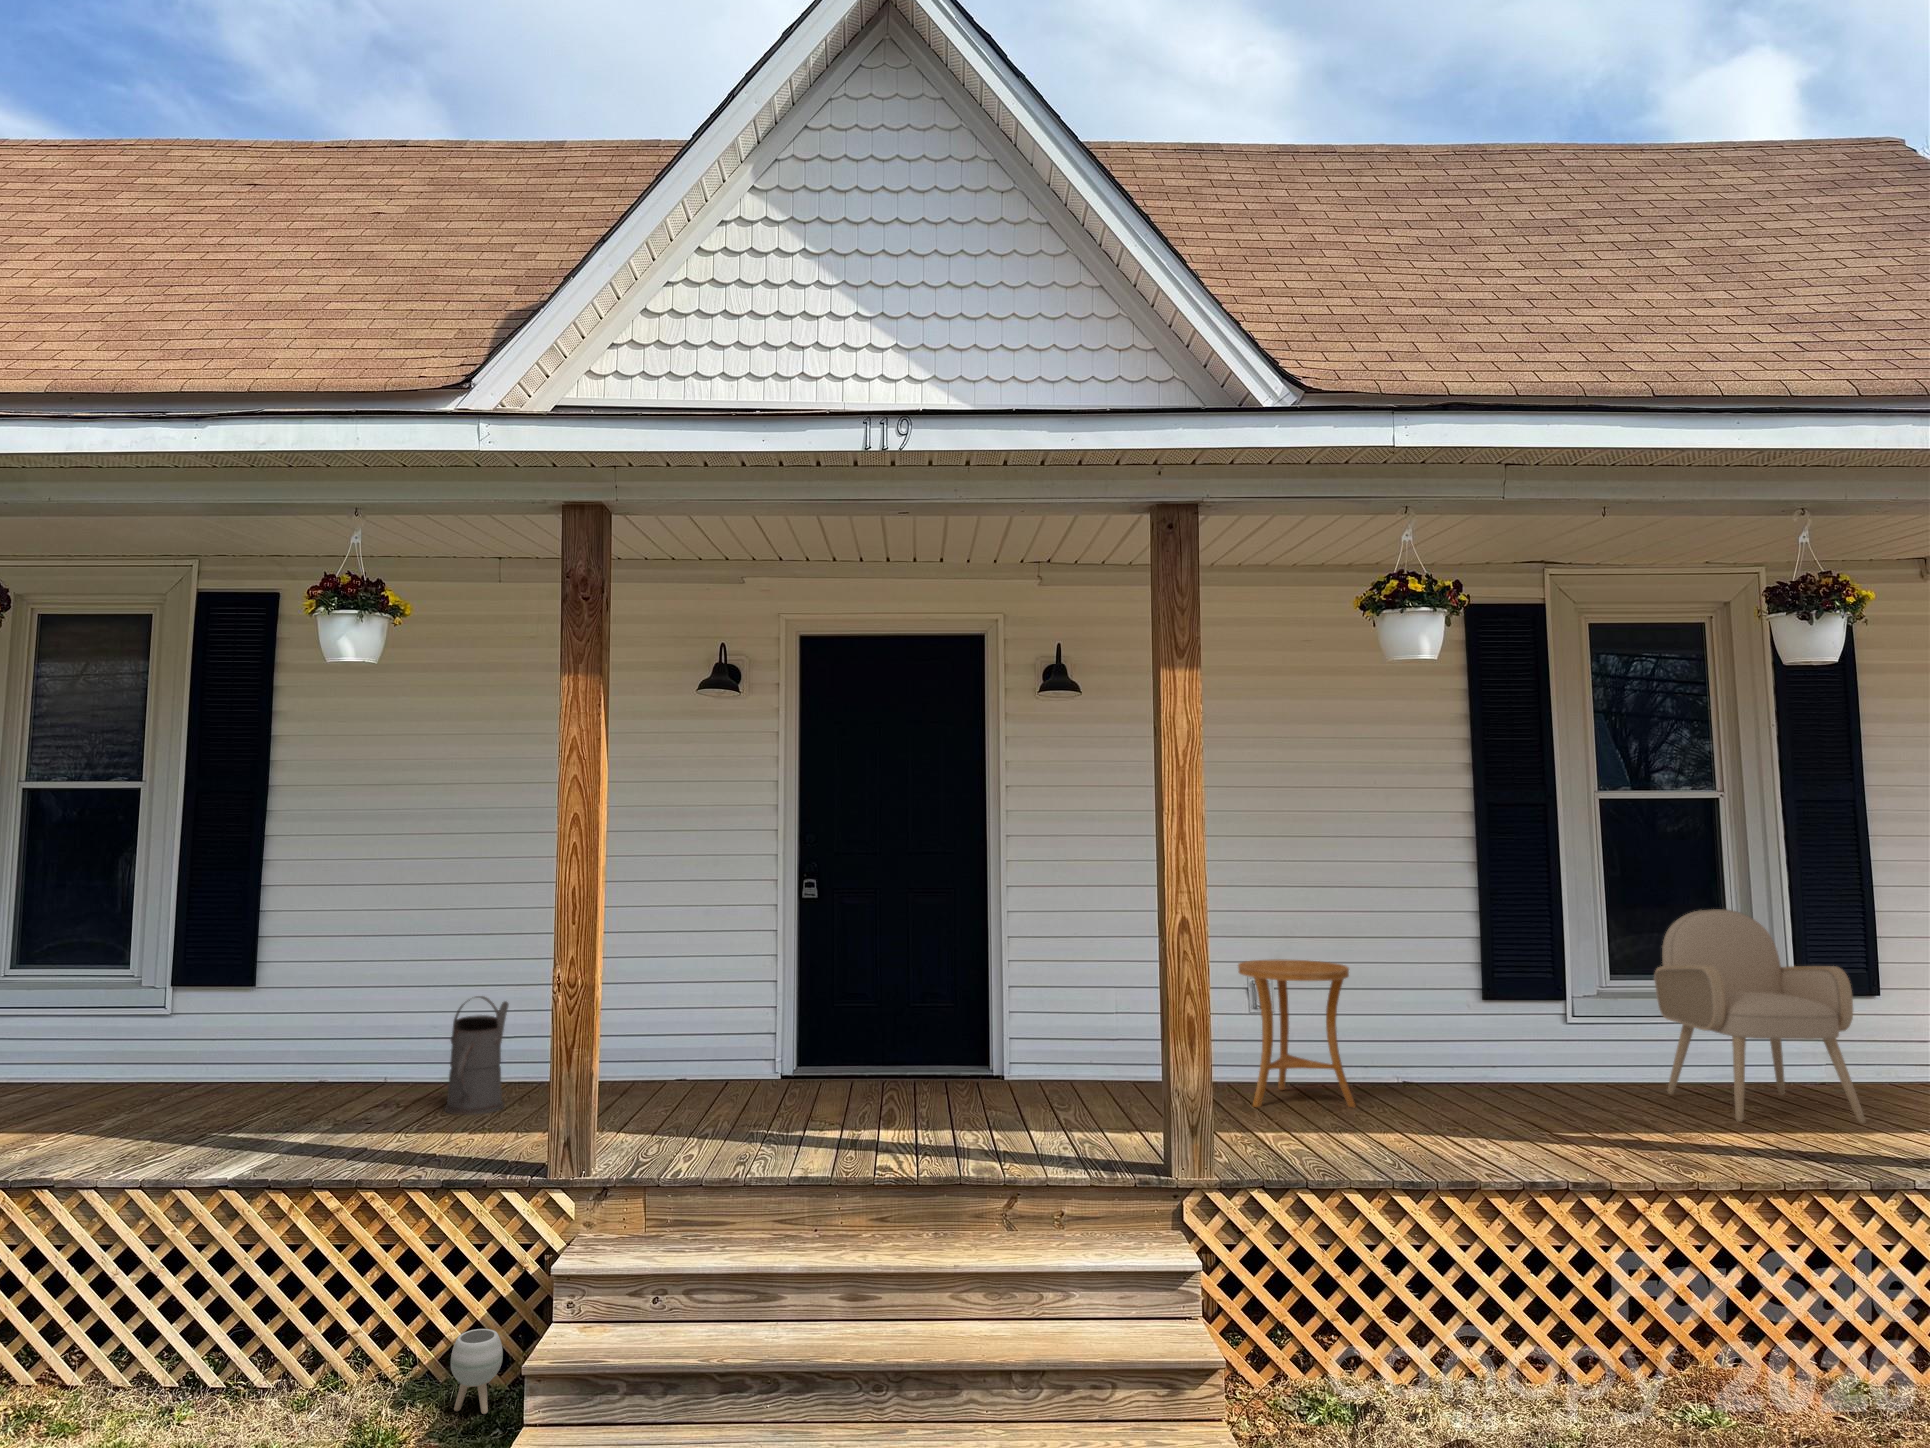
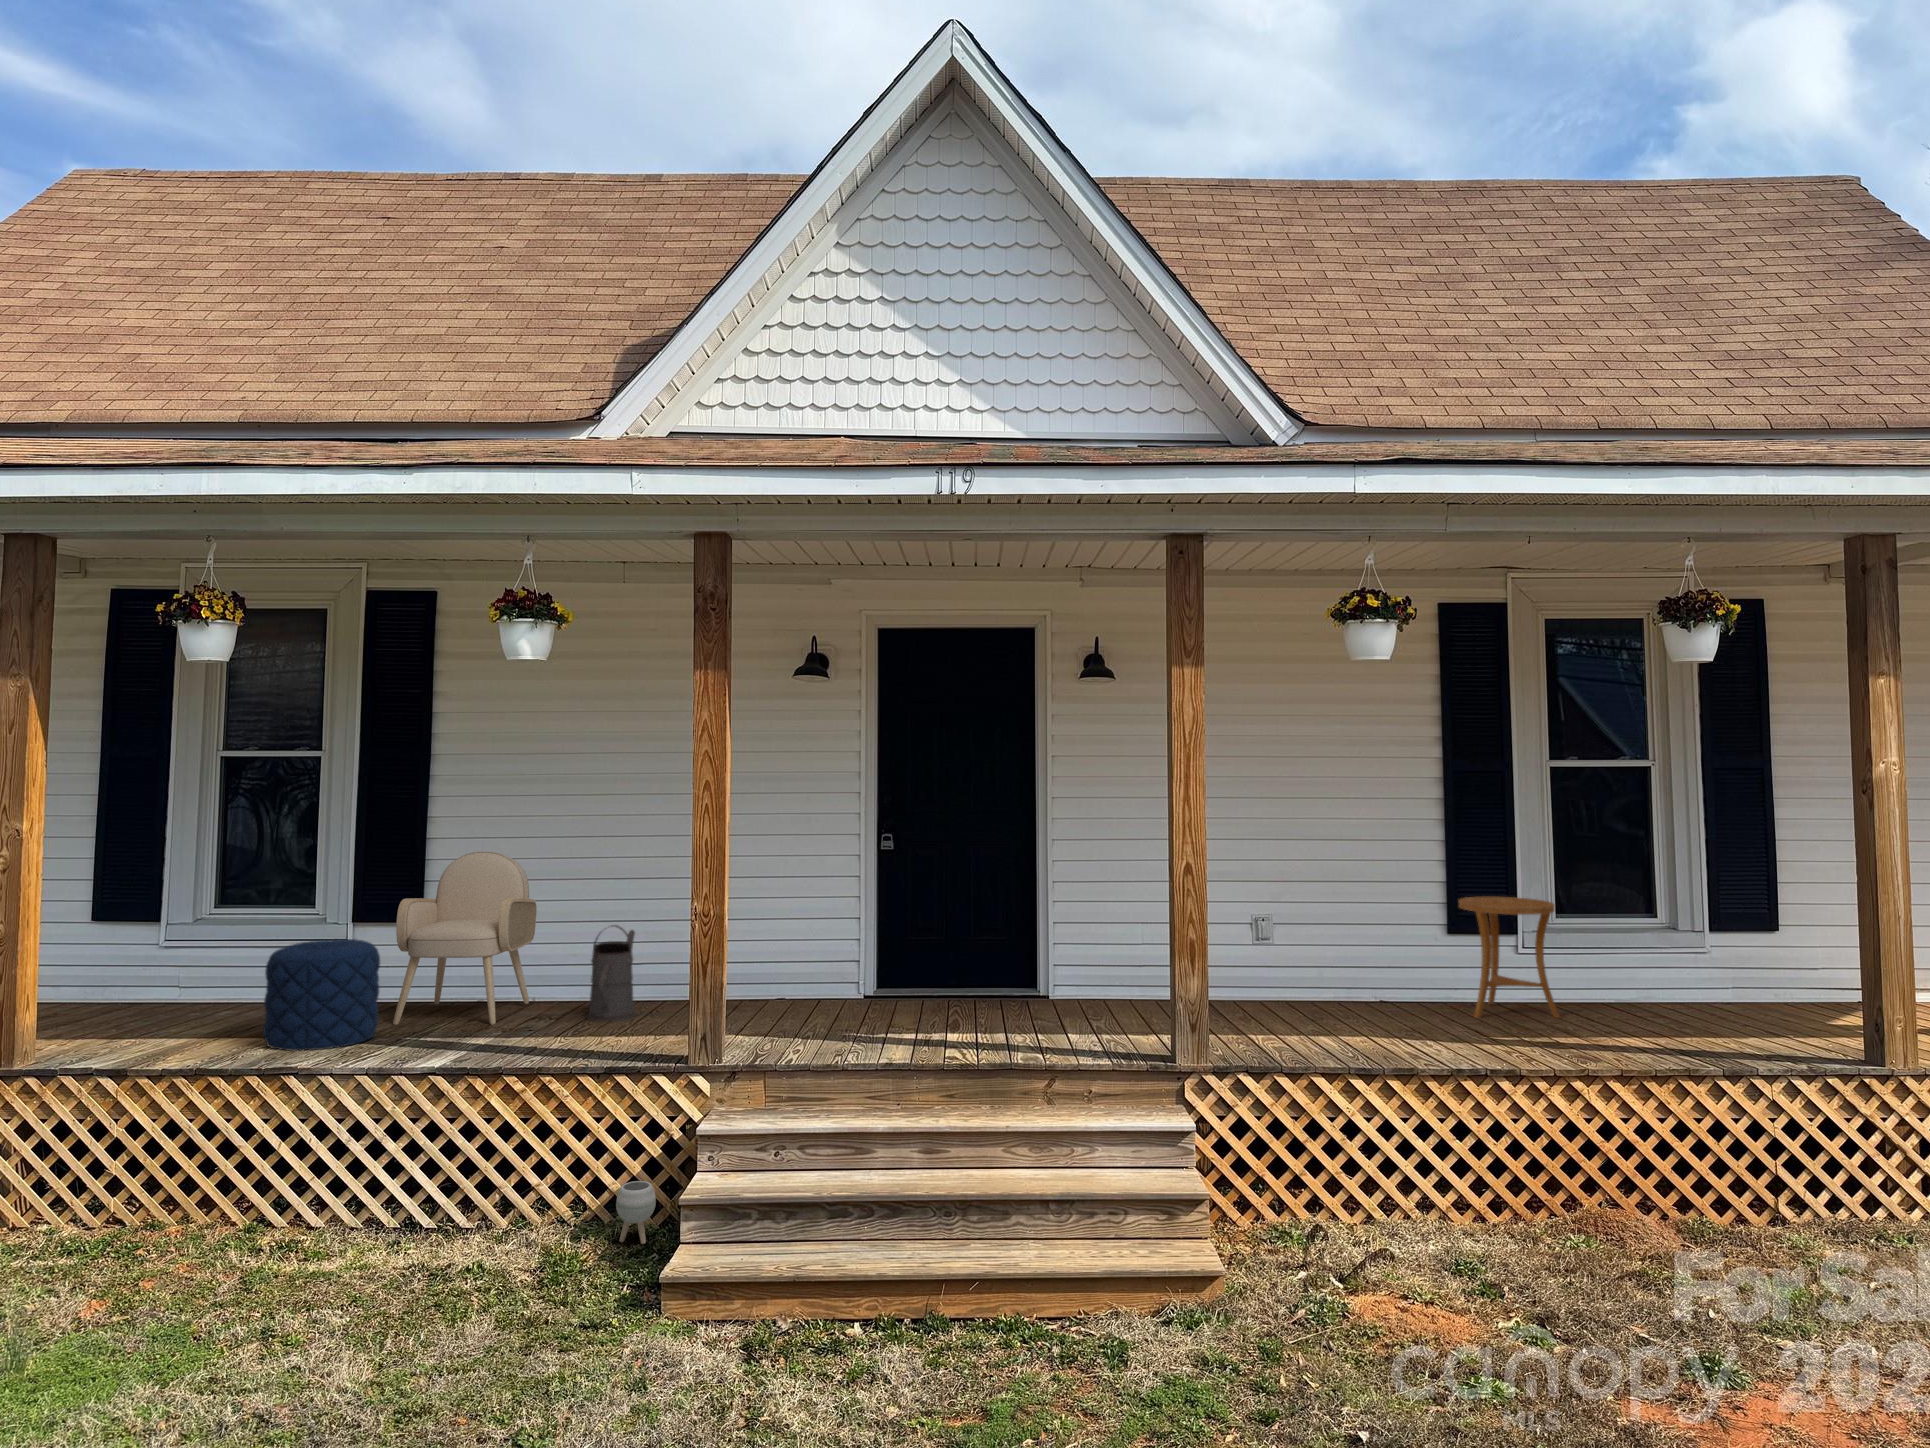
armchair: present [1654,909,1865,1123] -> present [393,852,537,1025]
side table: present [1238,959,1356,1107] -> present [1458,896,1560,1018]
pouf: none [32,1014,184,1155] -> present [263,939,380,1051]

